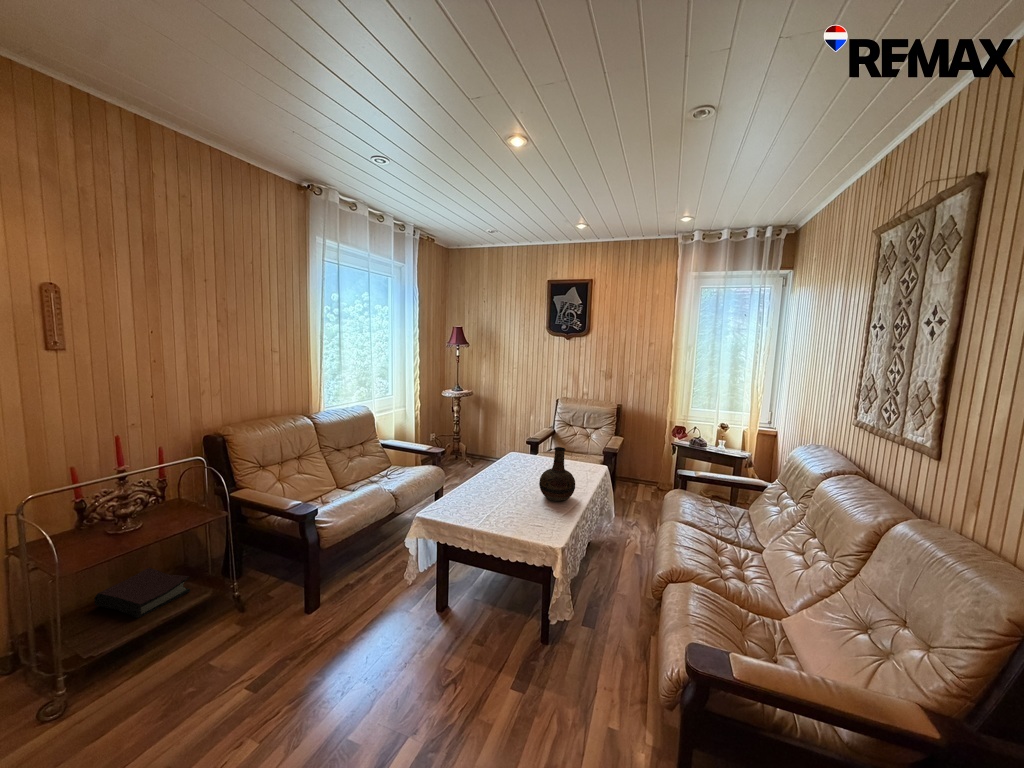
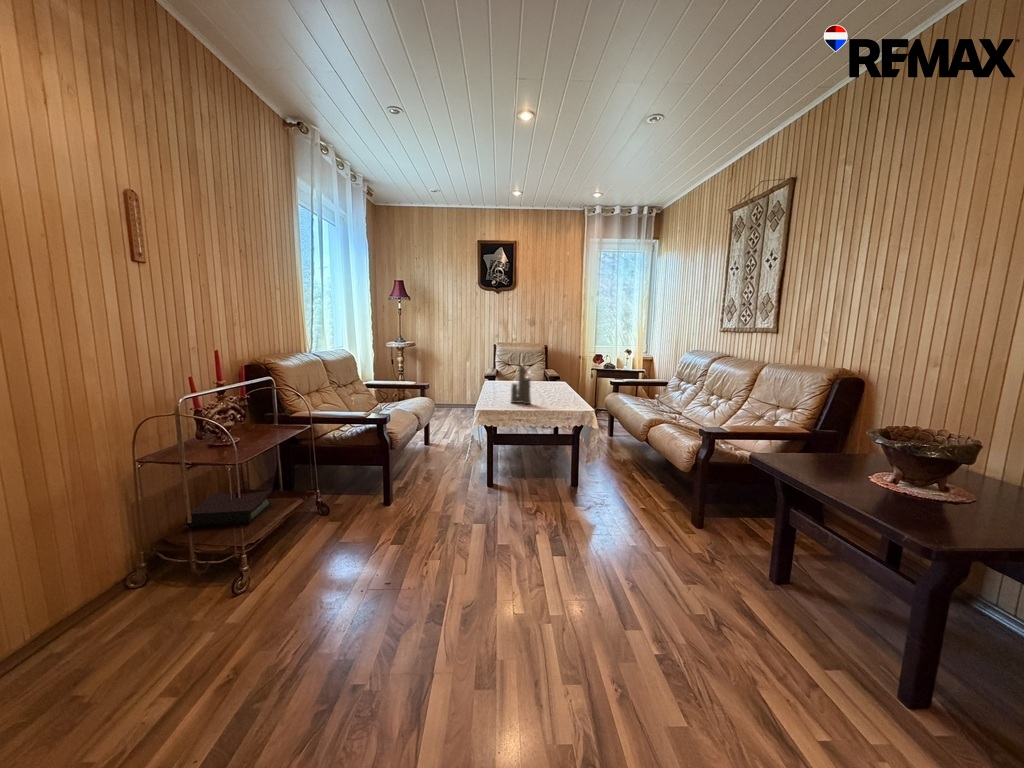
vase: present [539,447,575,501] -> none [541,359,567,398]
candle: none [488,448,511,509] -> present [511,366,531,404]

